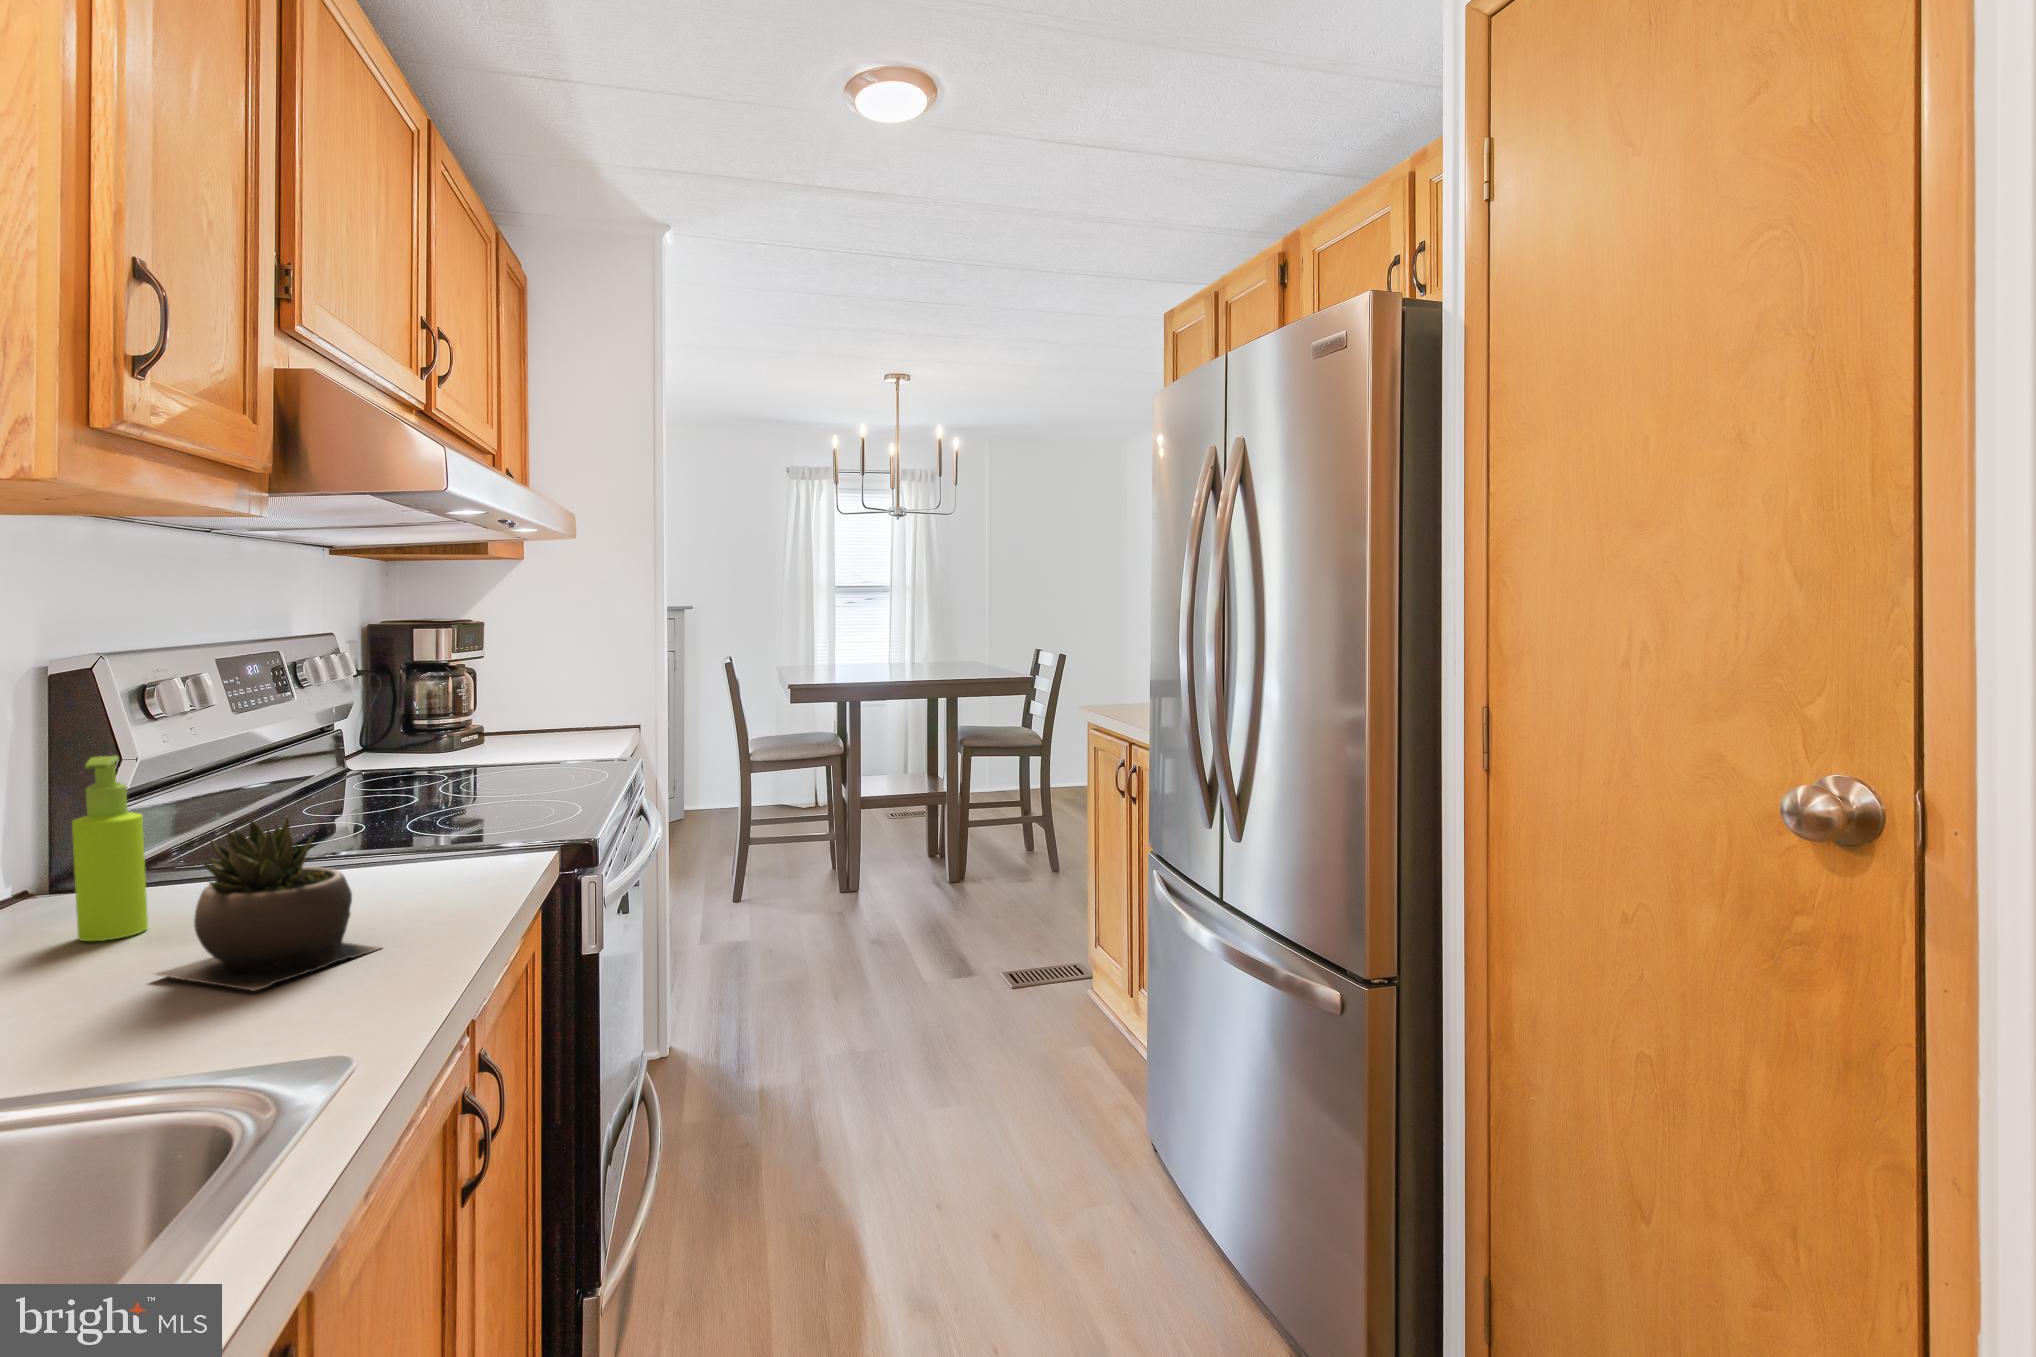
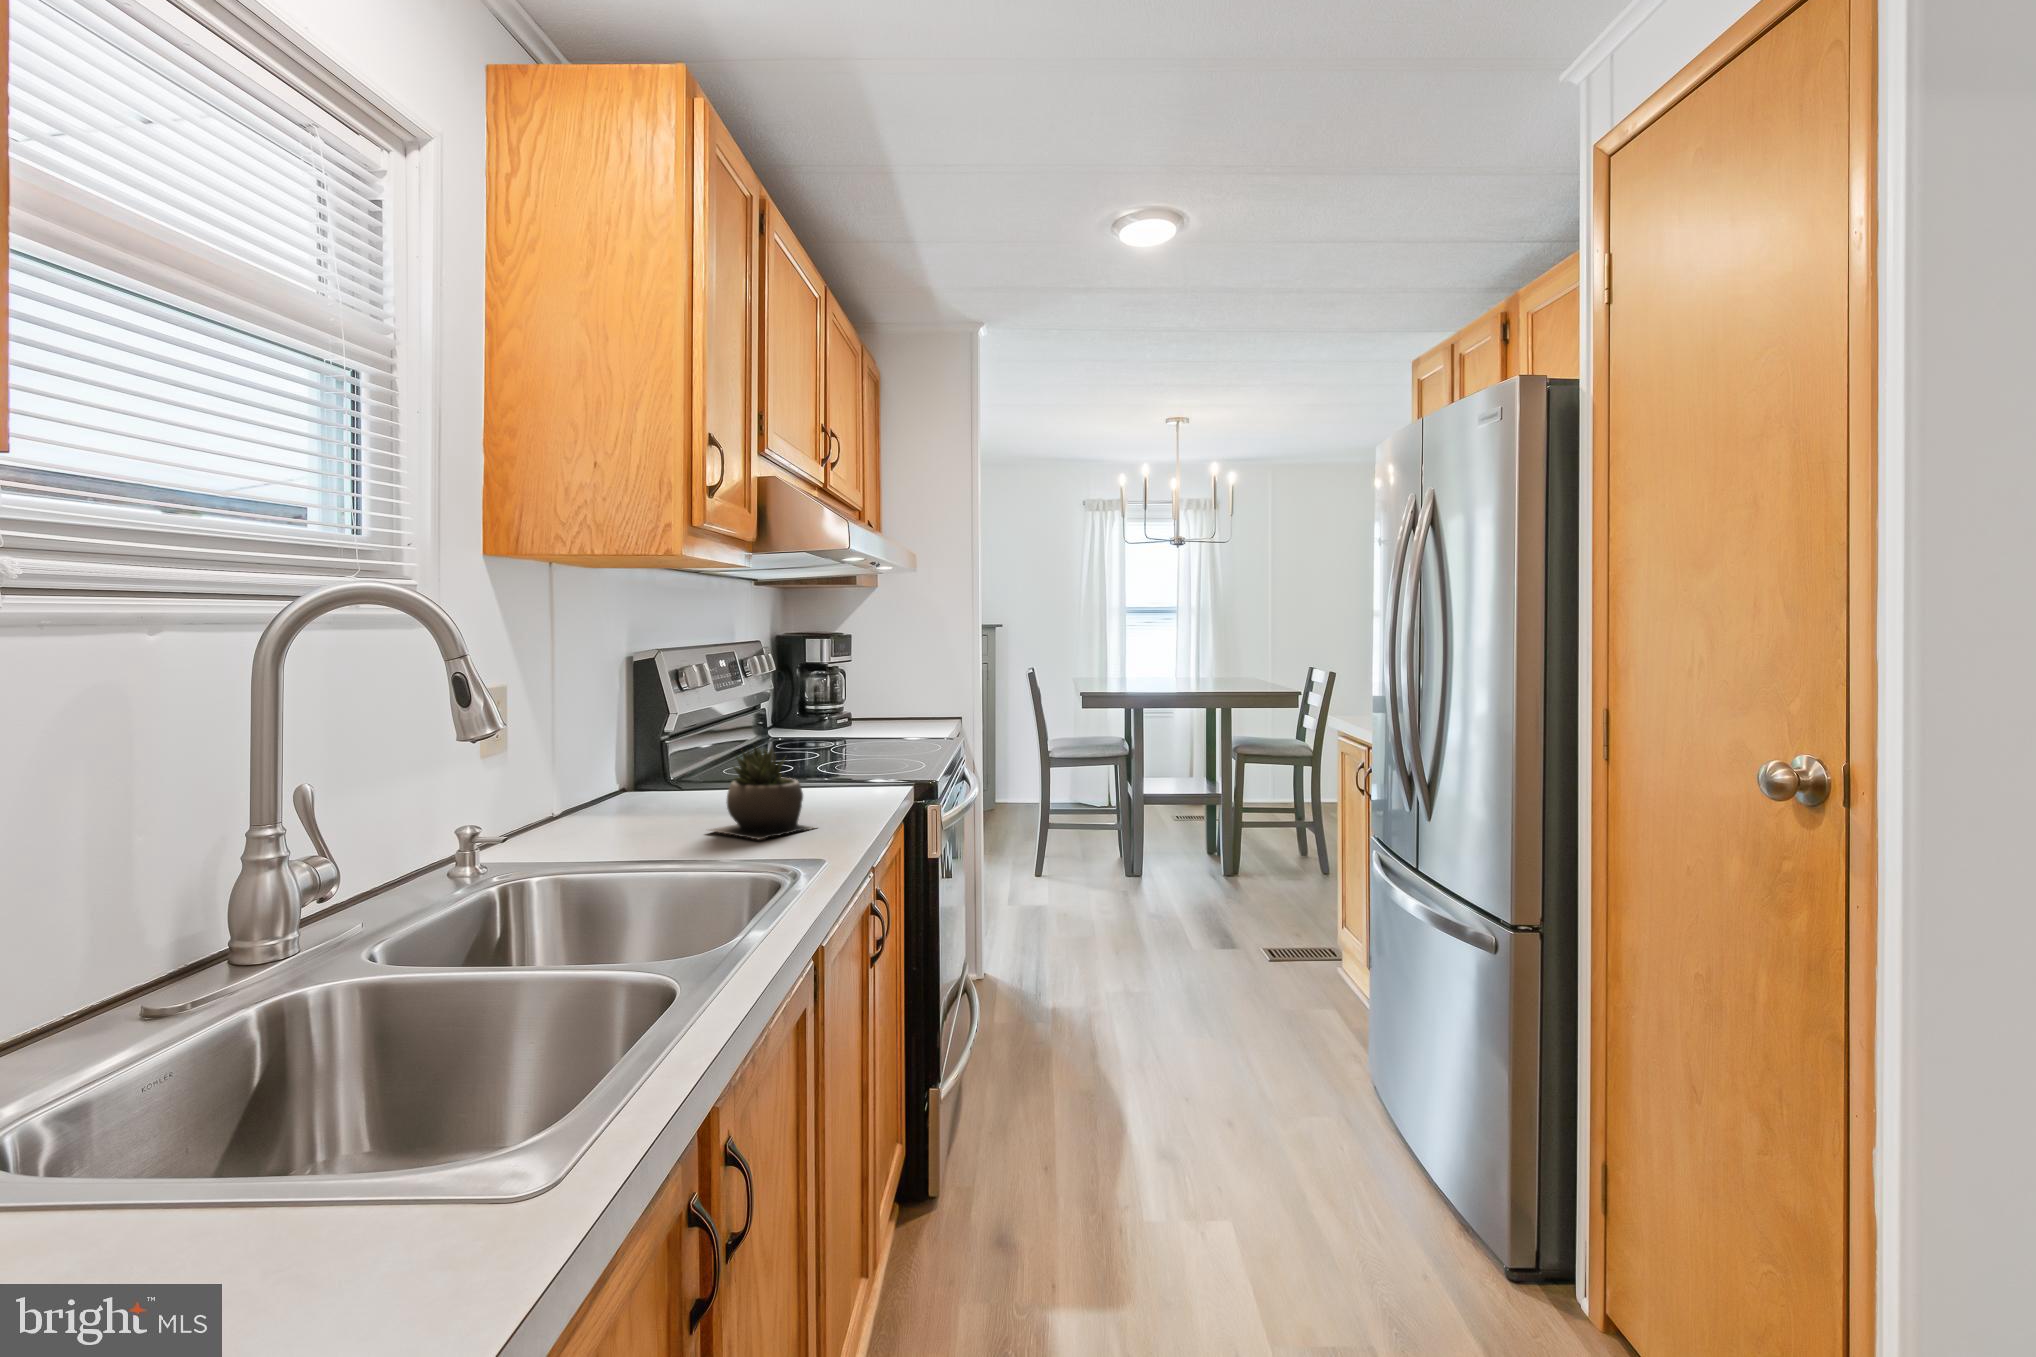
soap dispenser: present [72,756,148,941] -> none [658,709,691,816]

